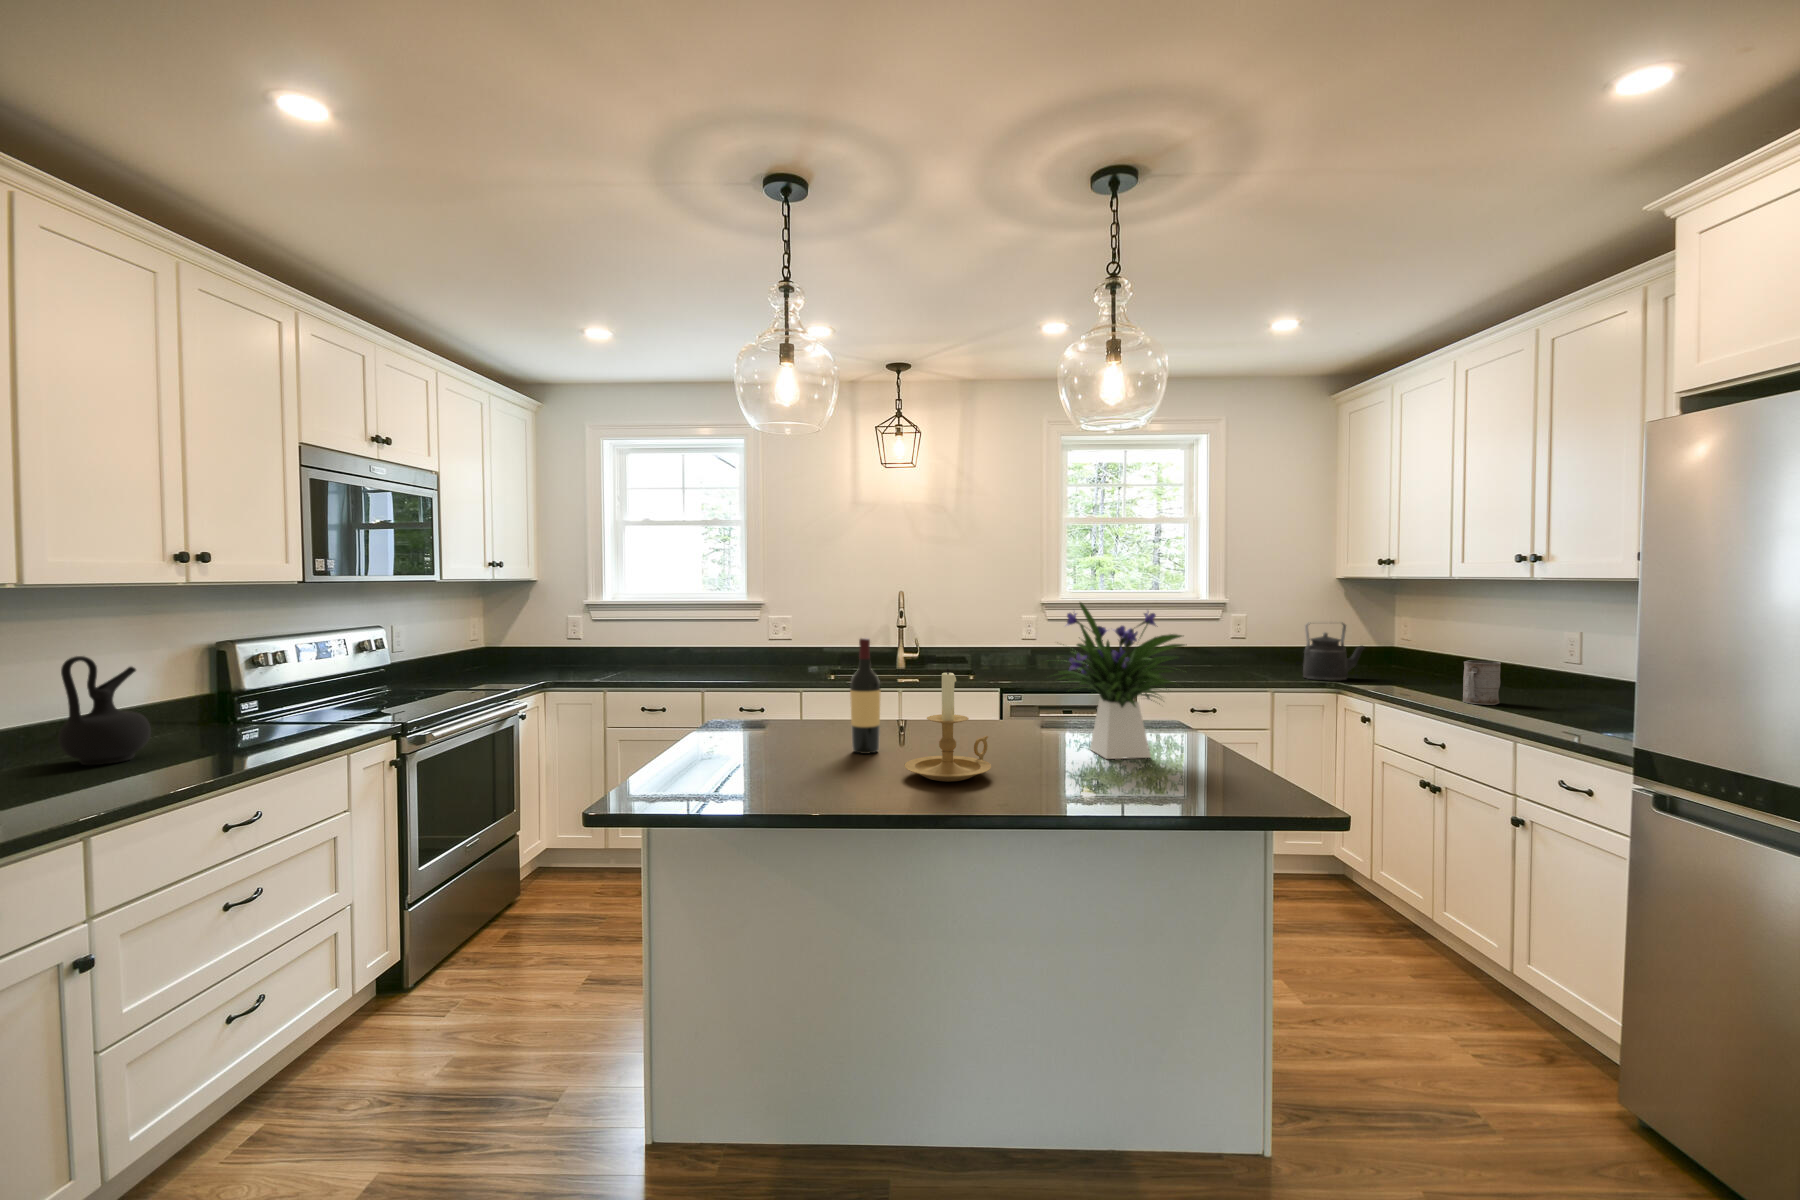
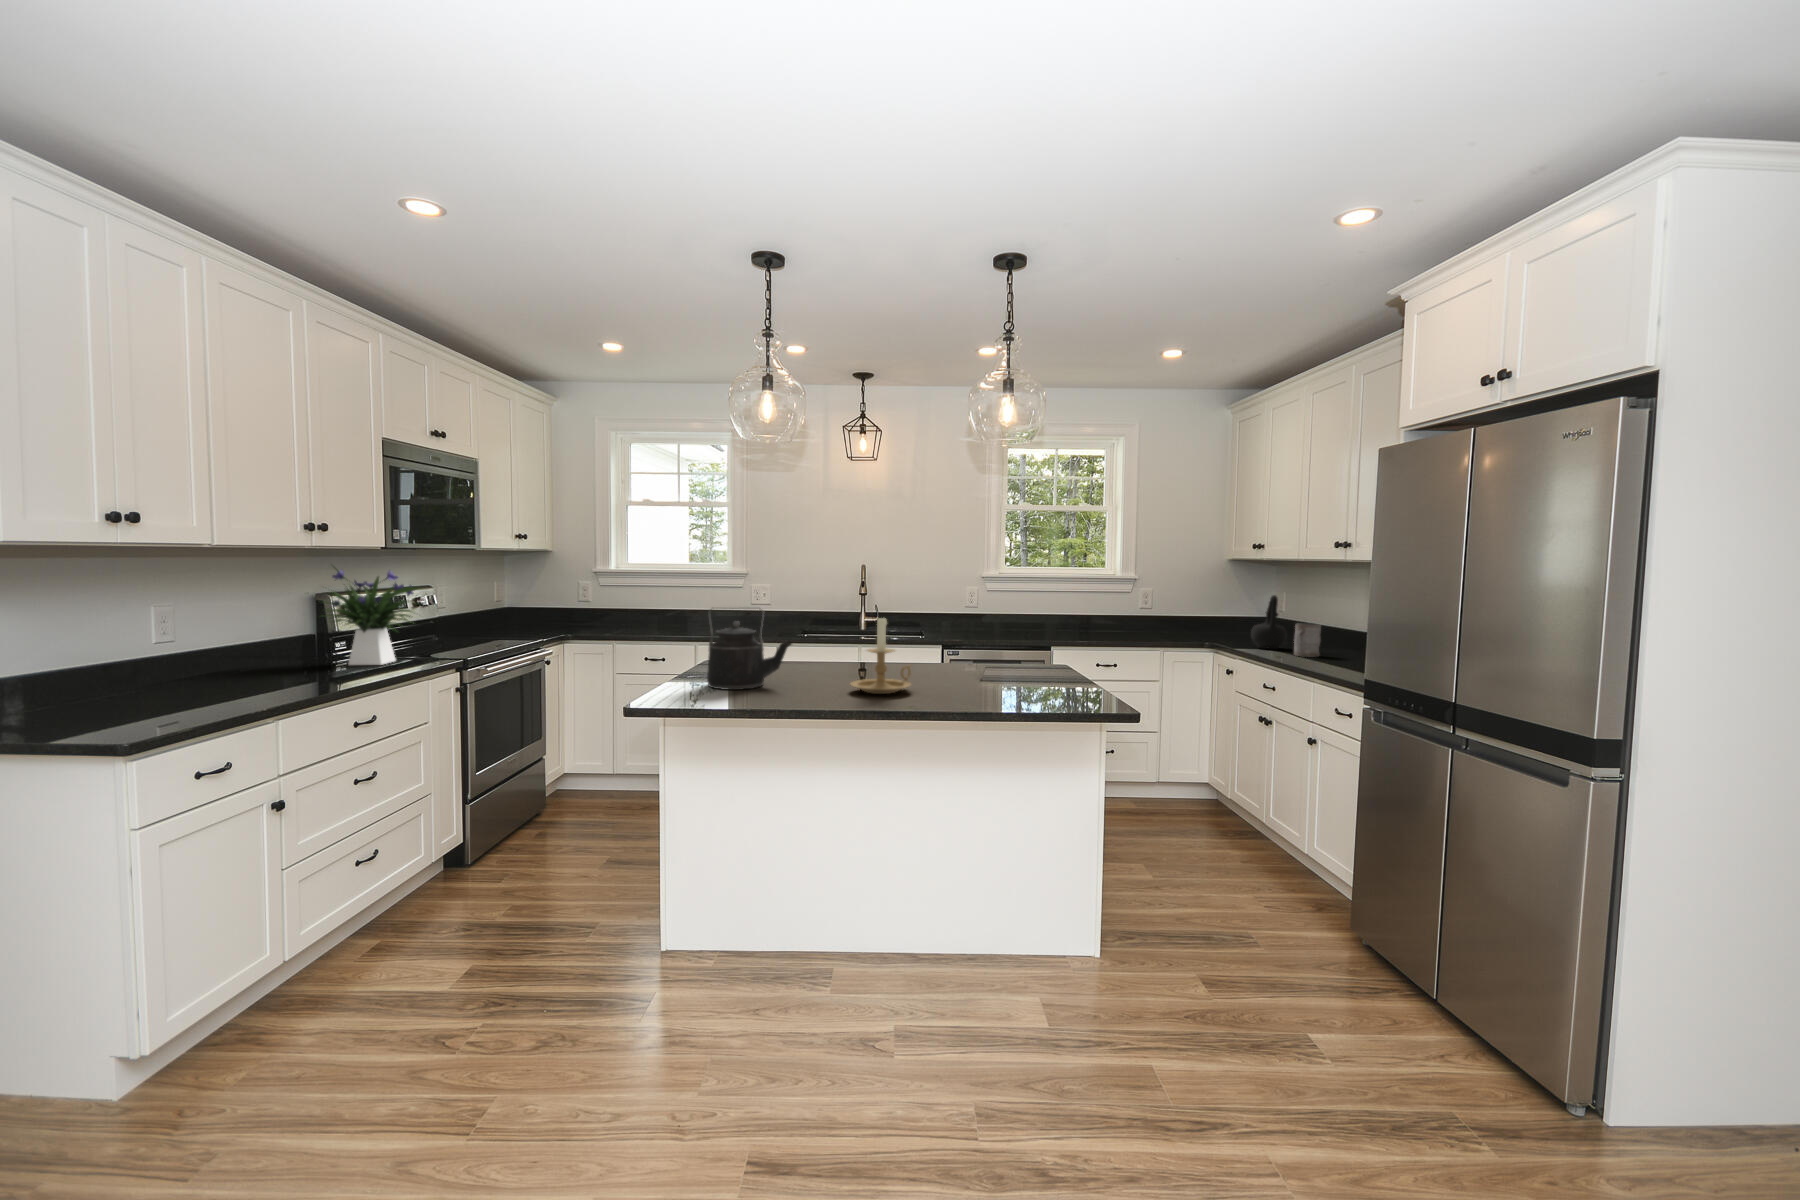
flower arrangement: present [1059,603,1185,759] -> present [324,567,420,665]
kettle: present [1303,622,1364,681] -> present [707,609,792,690]
wine bottle: present [850,638,881,754] -> none [814,595,836,679]
ceramic jug: present [58,656,151,765] -> present [1251,595,1287,649]

